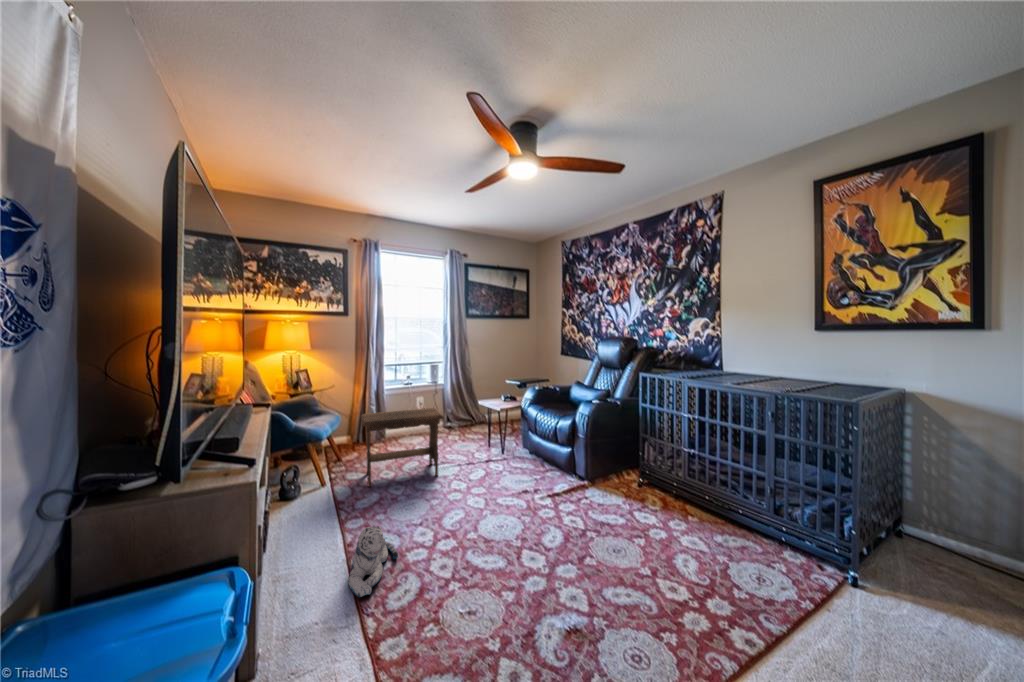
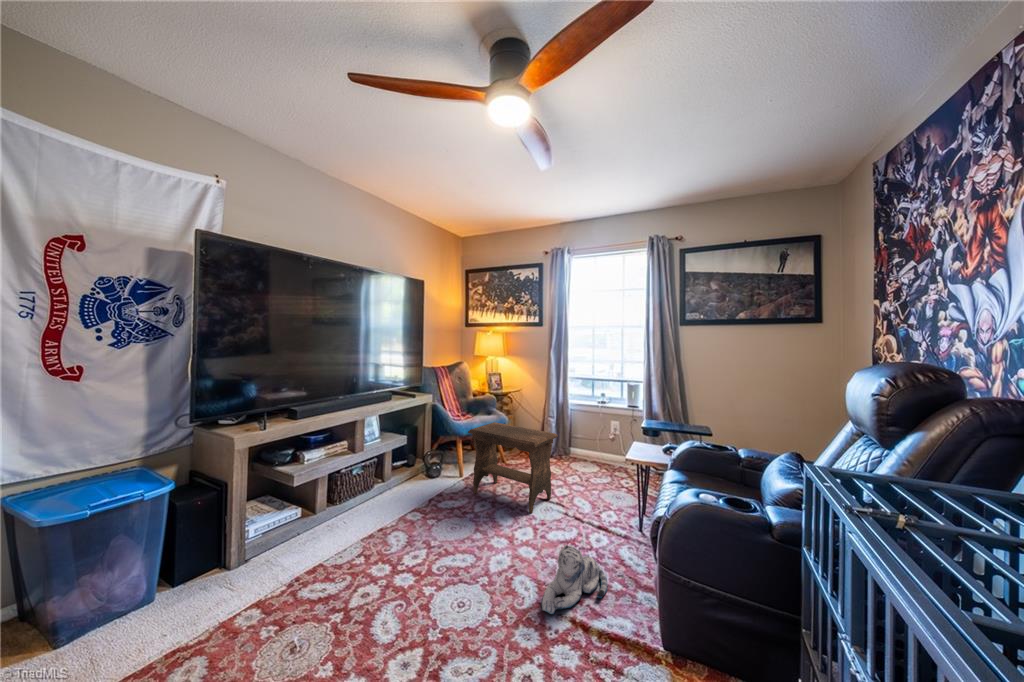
plush toy: present [348,526,398,598] -> present [542,545,607,614]

